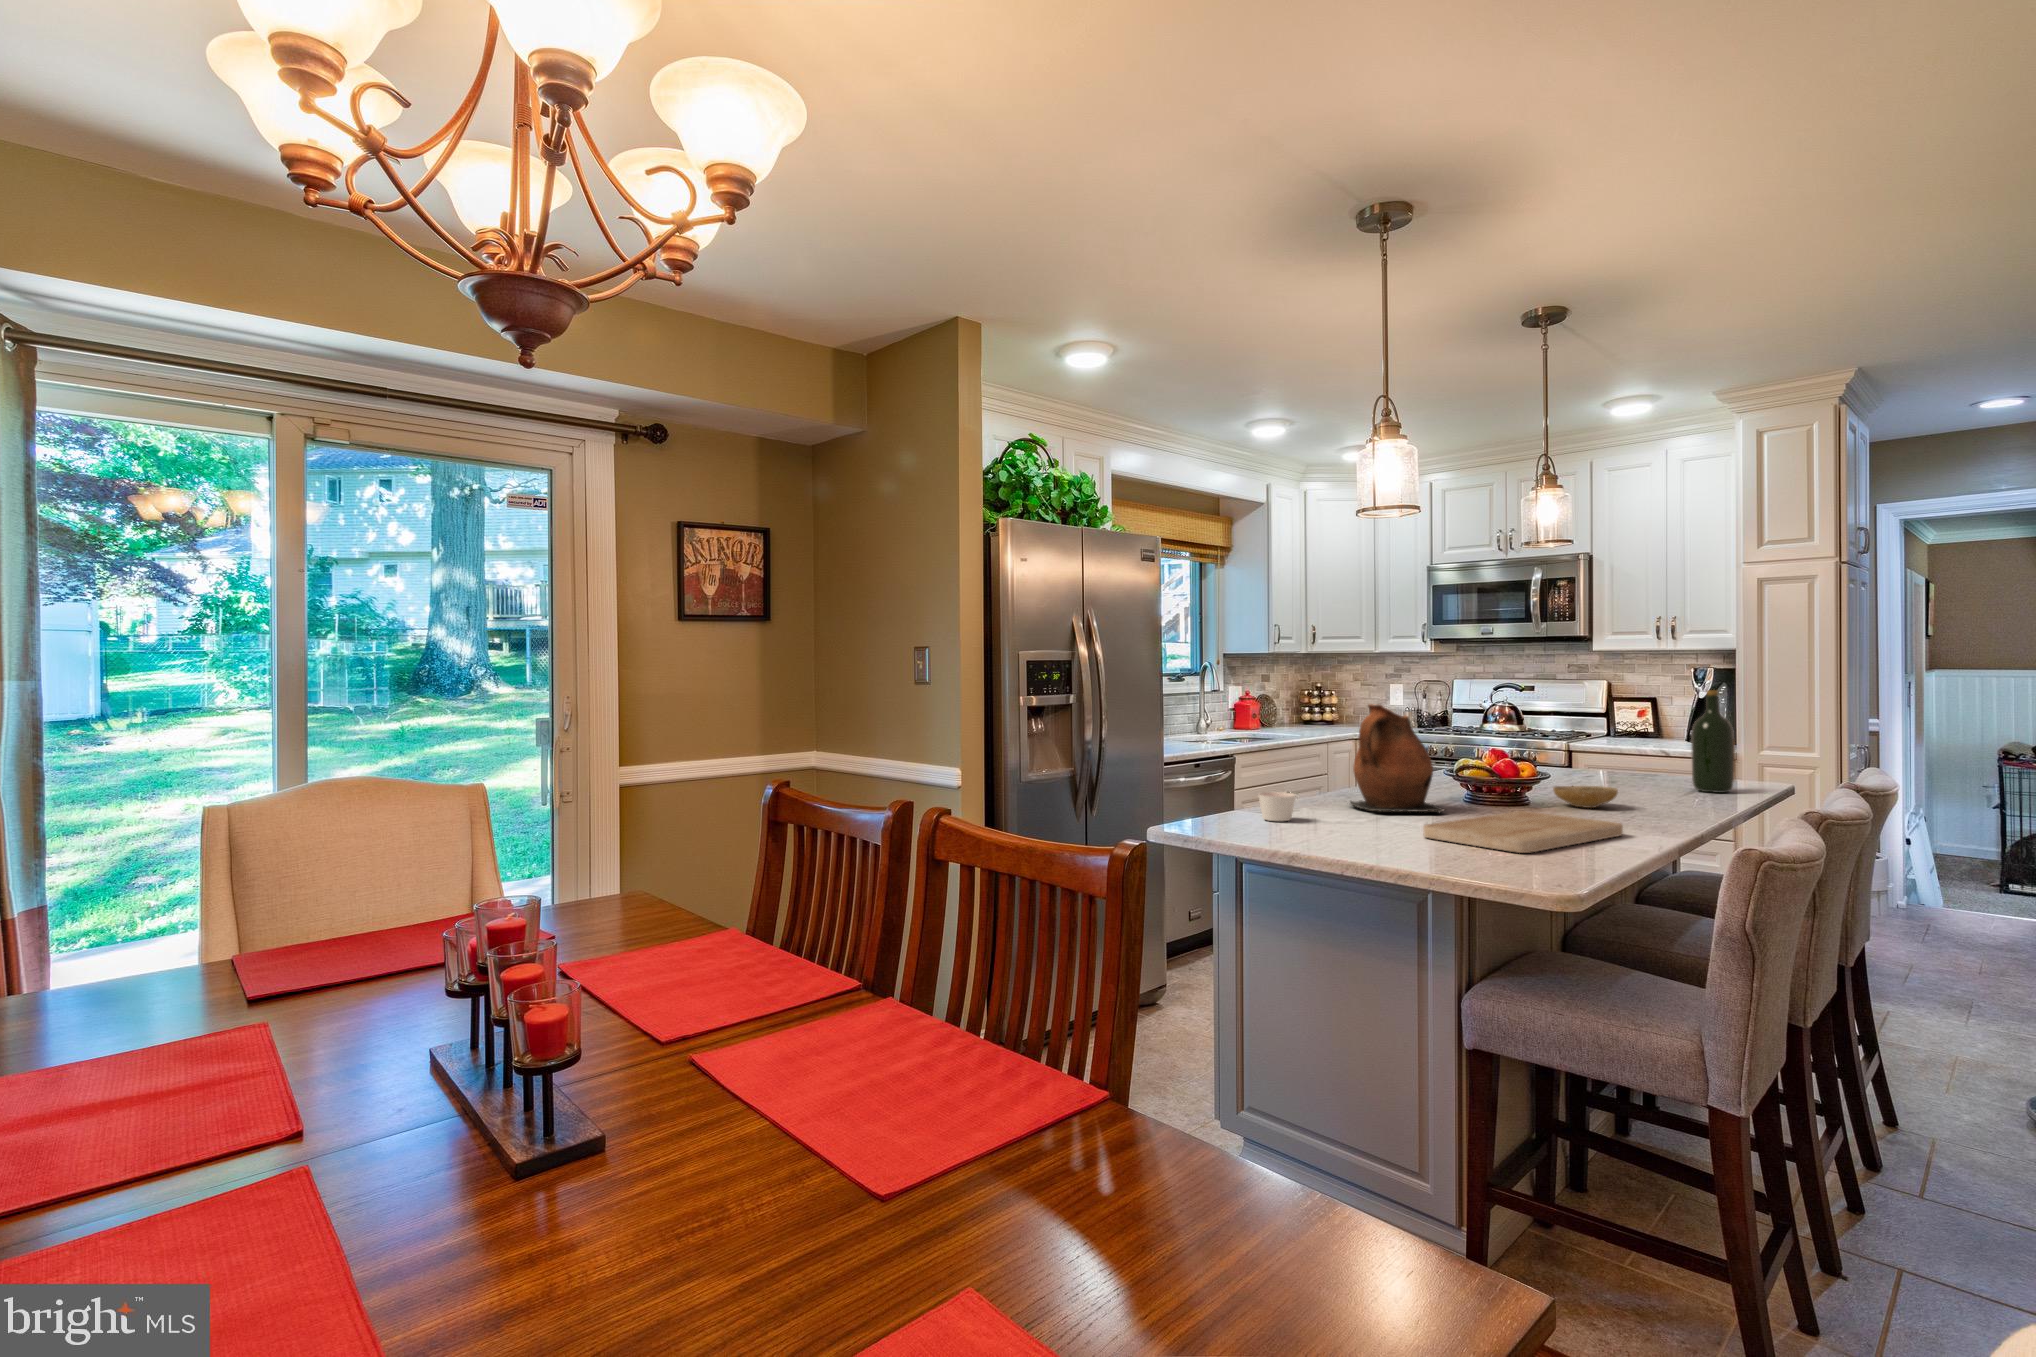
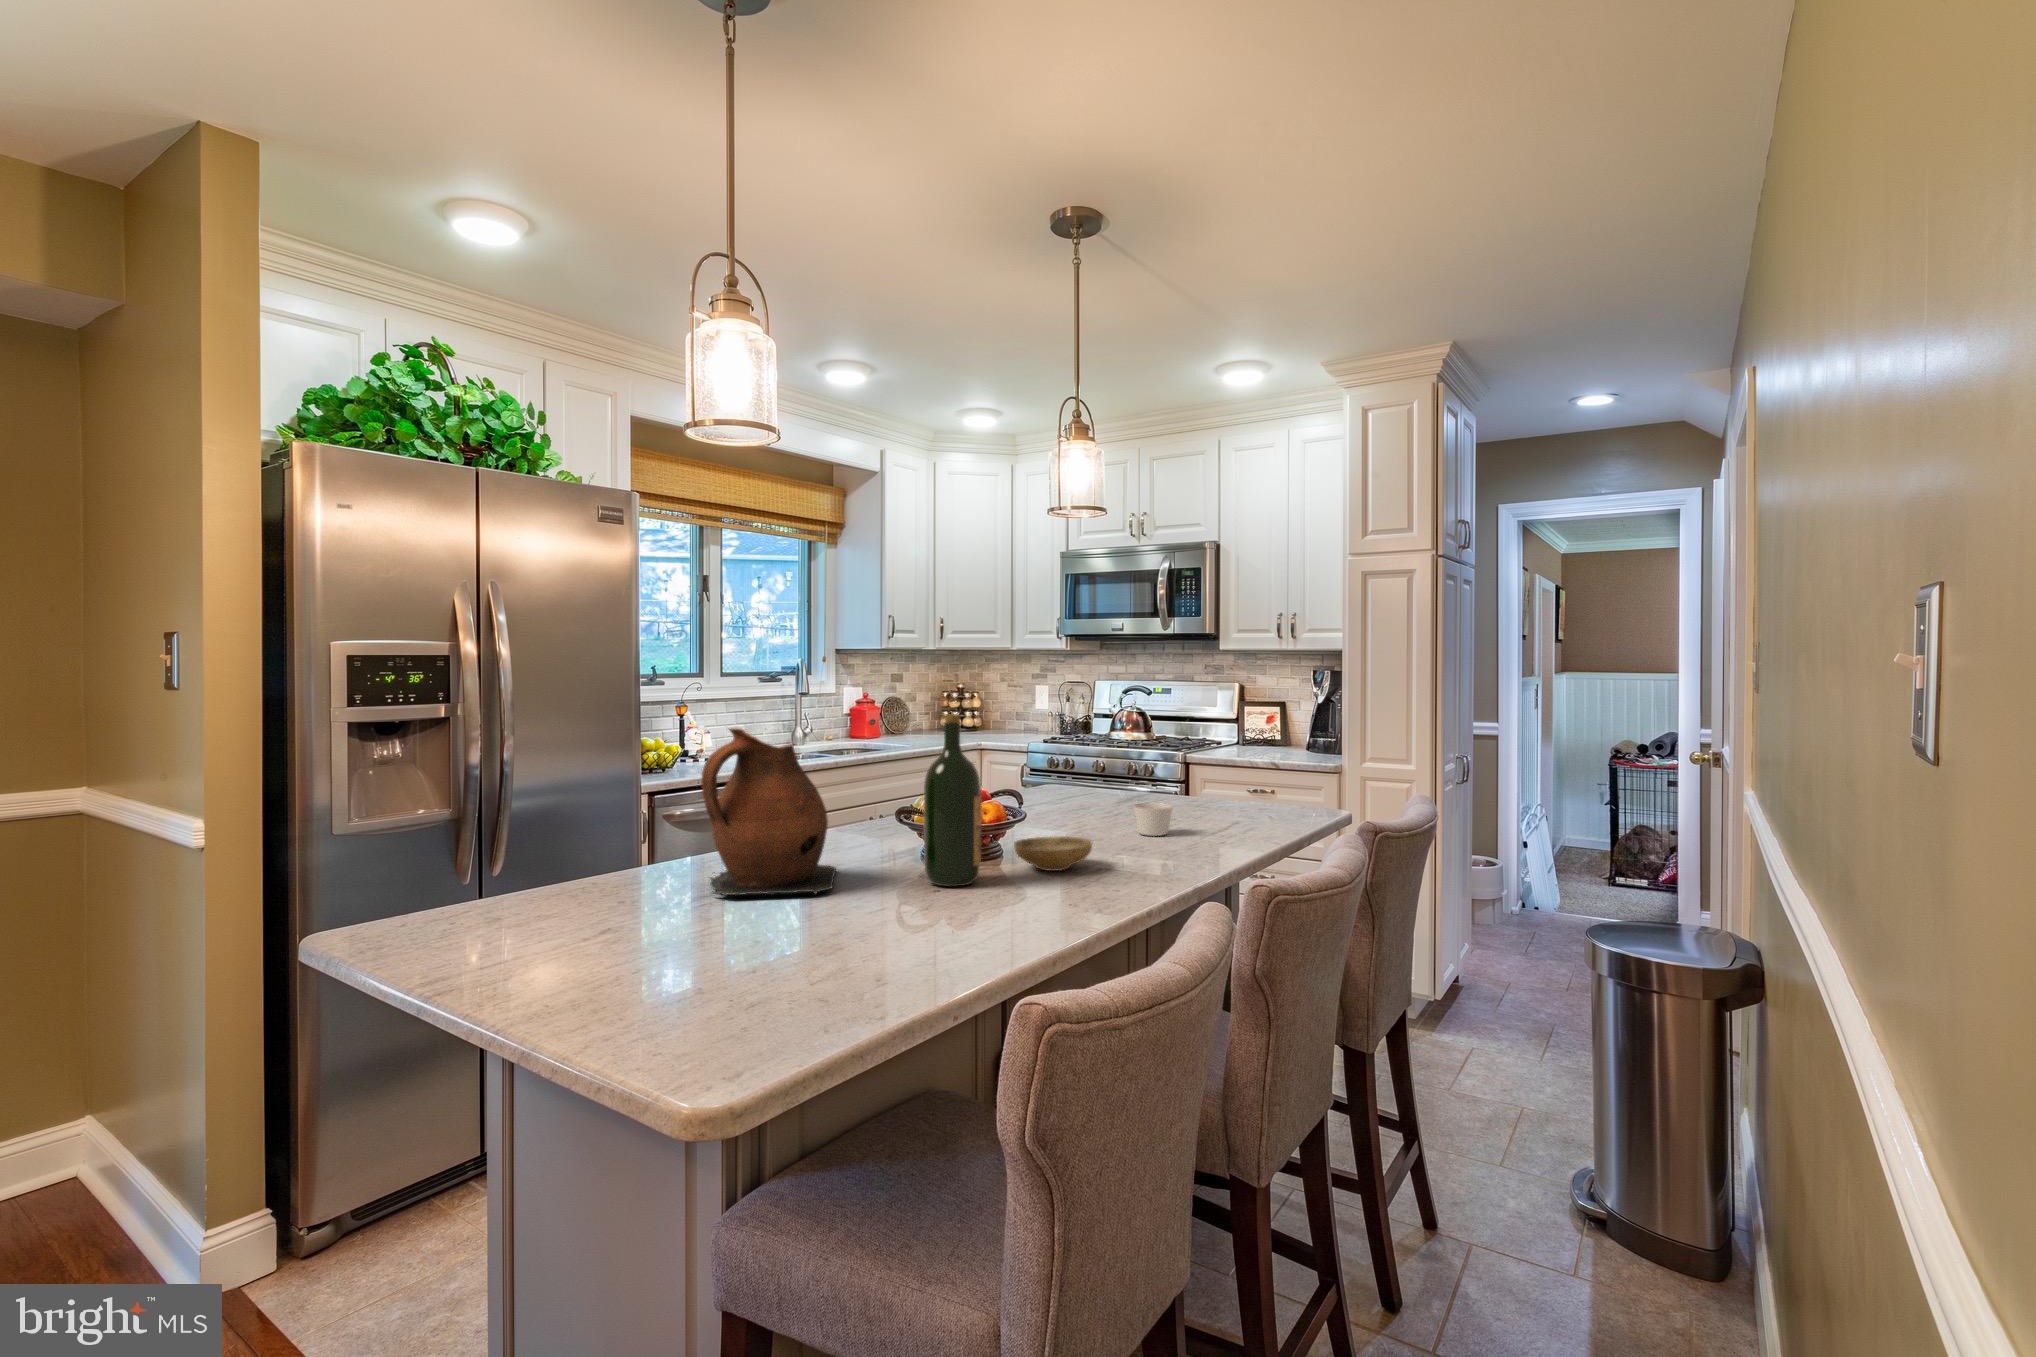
wine bottle: present [1691,690,1735,793] -> present [924,714,982,887]
candle: present [1259,792,1295,821] -> present [1133,803,1172,836]
cutting board: present [1423,811,1623,853] -> none [680,893,1011,1004]

